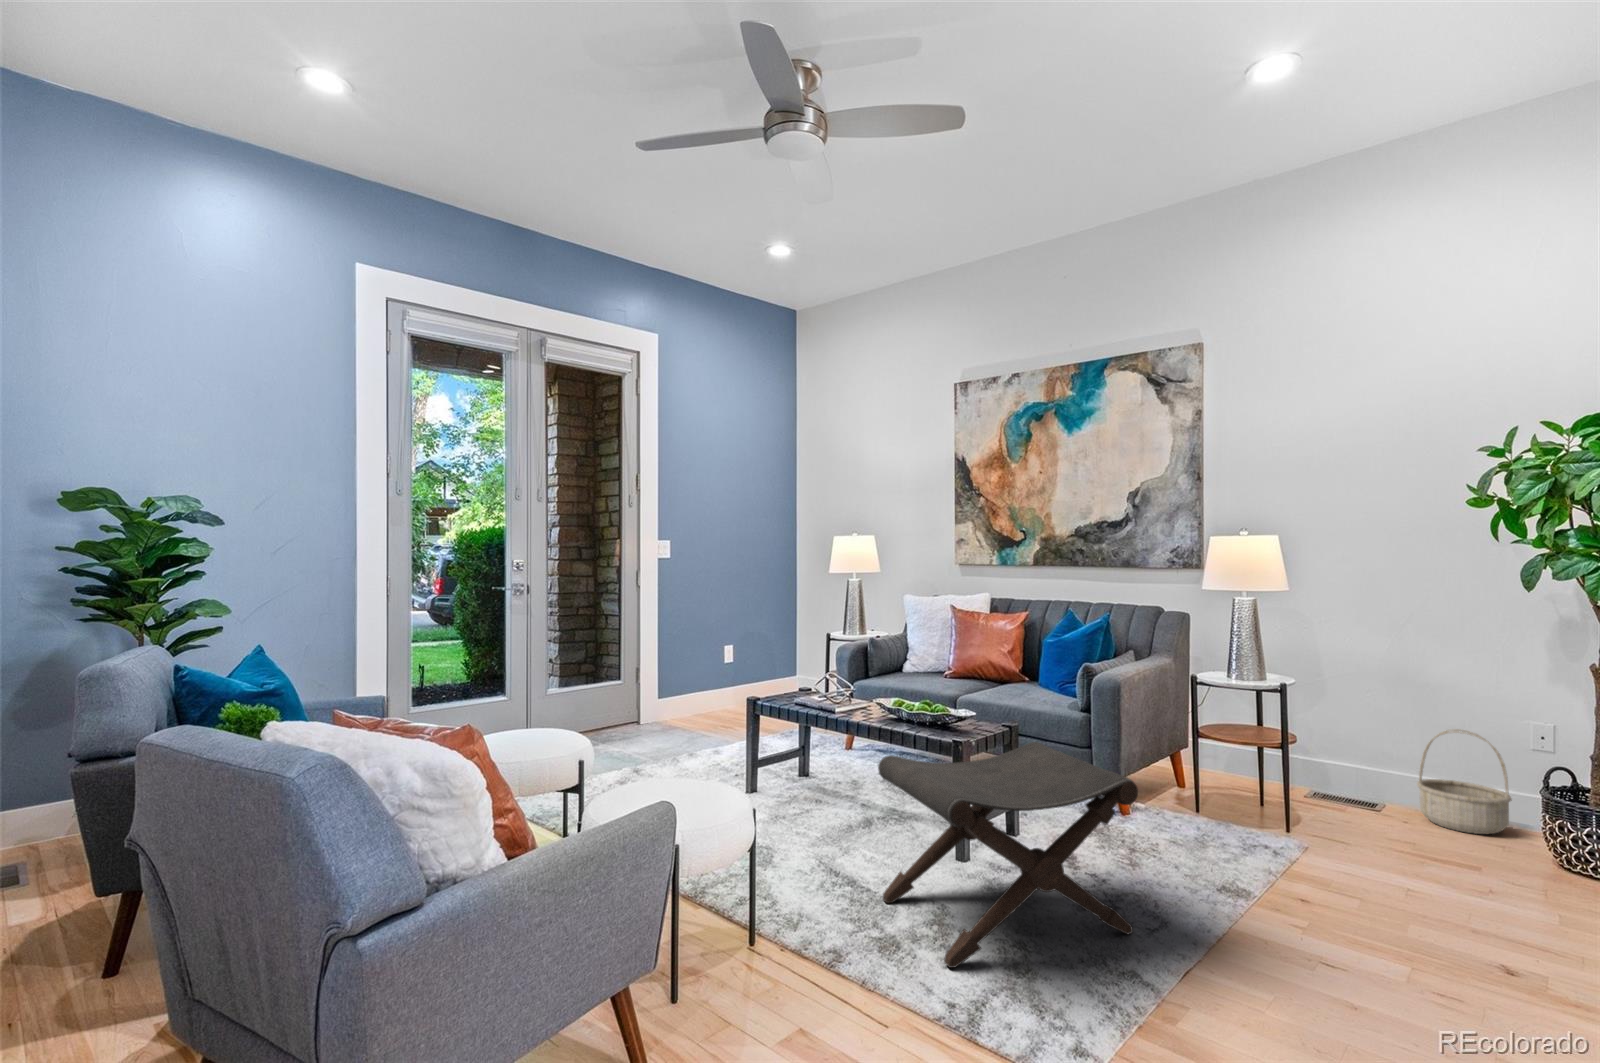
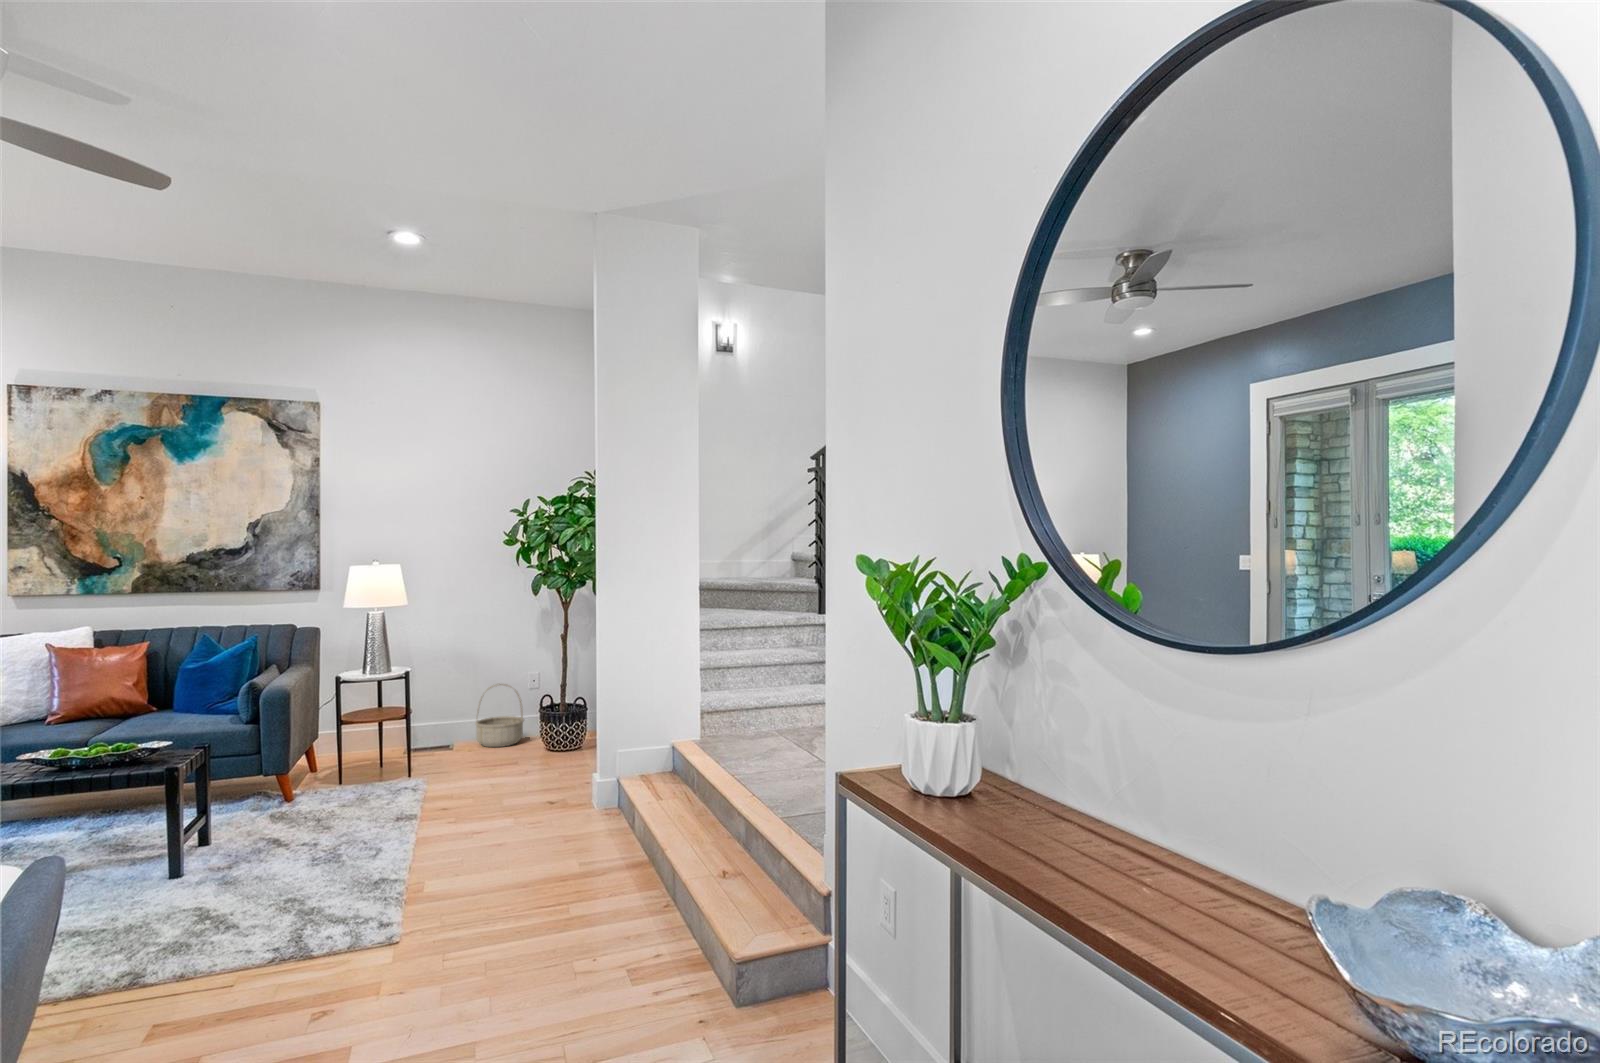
footstool: present [878,742,1138,968] -> none [127,749,369,934]

